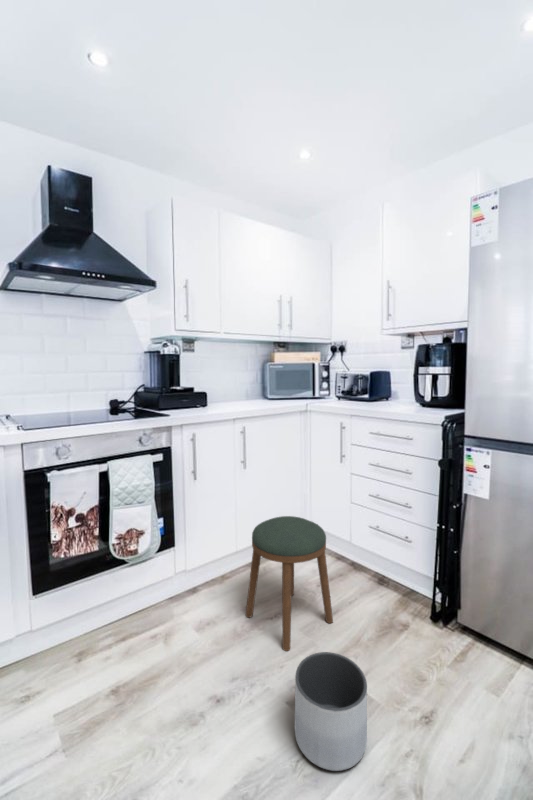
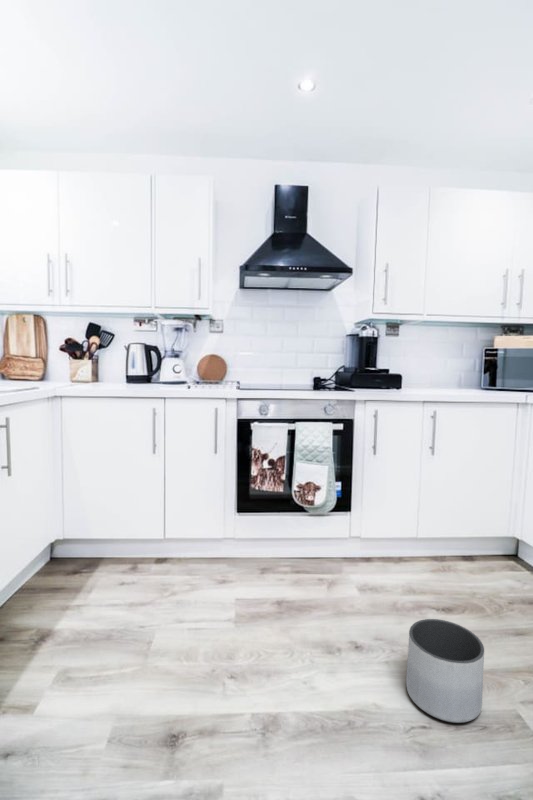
stool: present [246,516,333,651] -> none [407,503,503,630]

